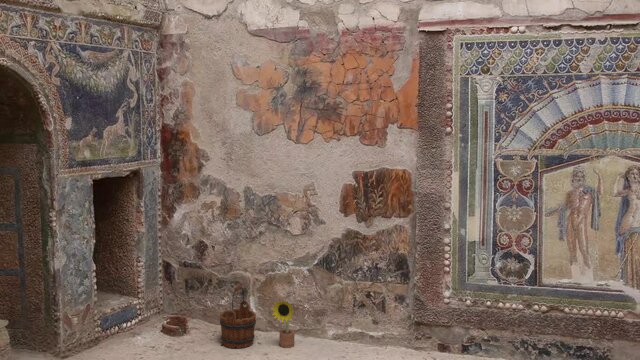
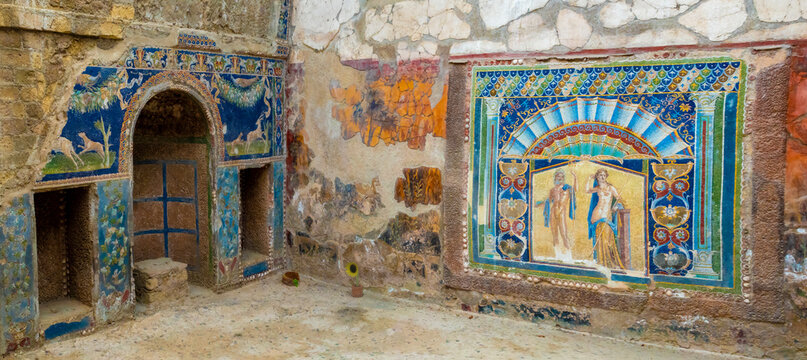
wooden bucket: present [220,285,256,348] -> none [311,249,338,294]

